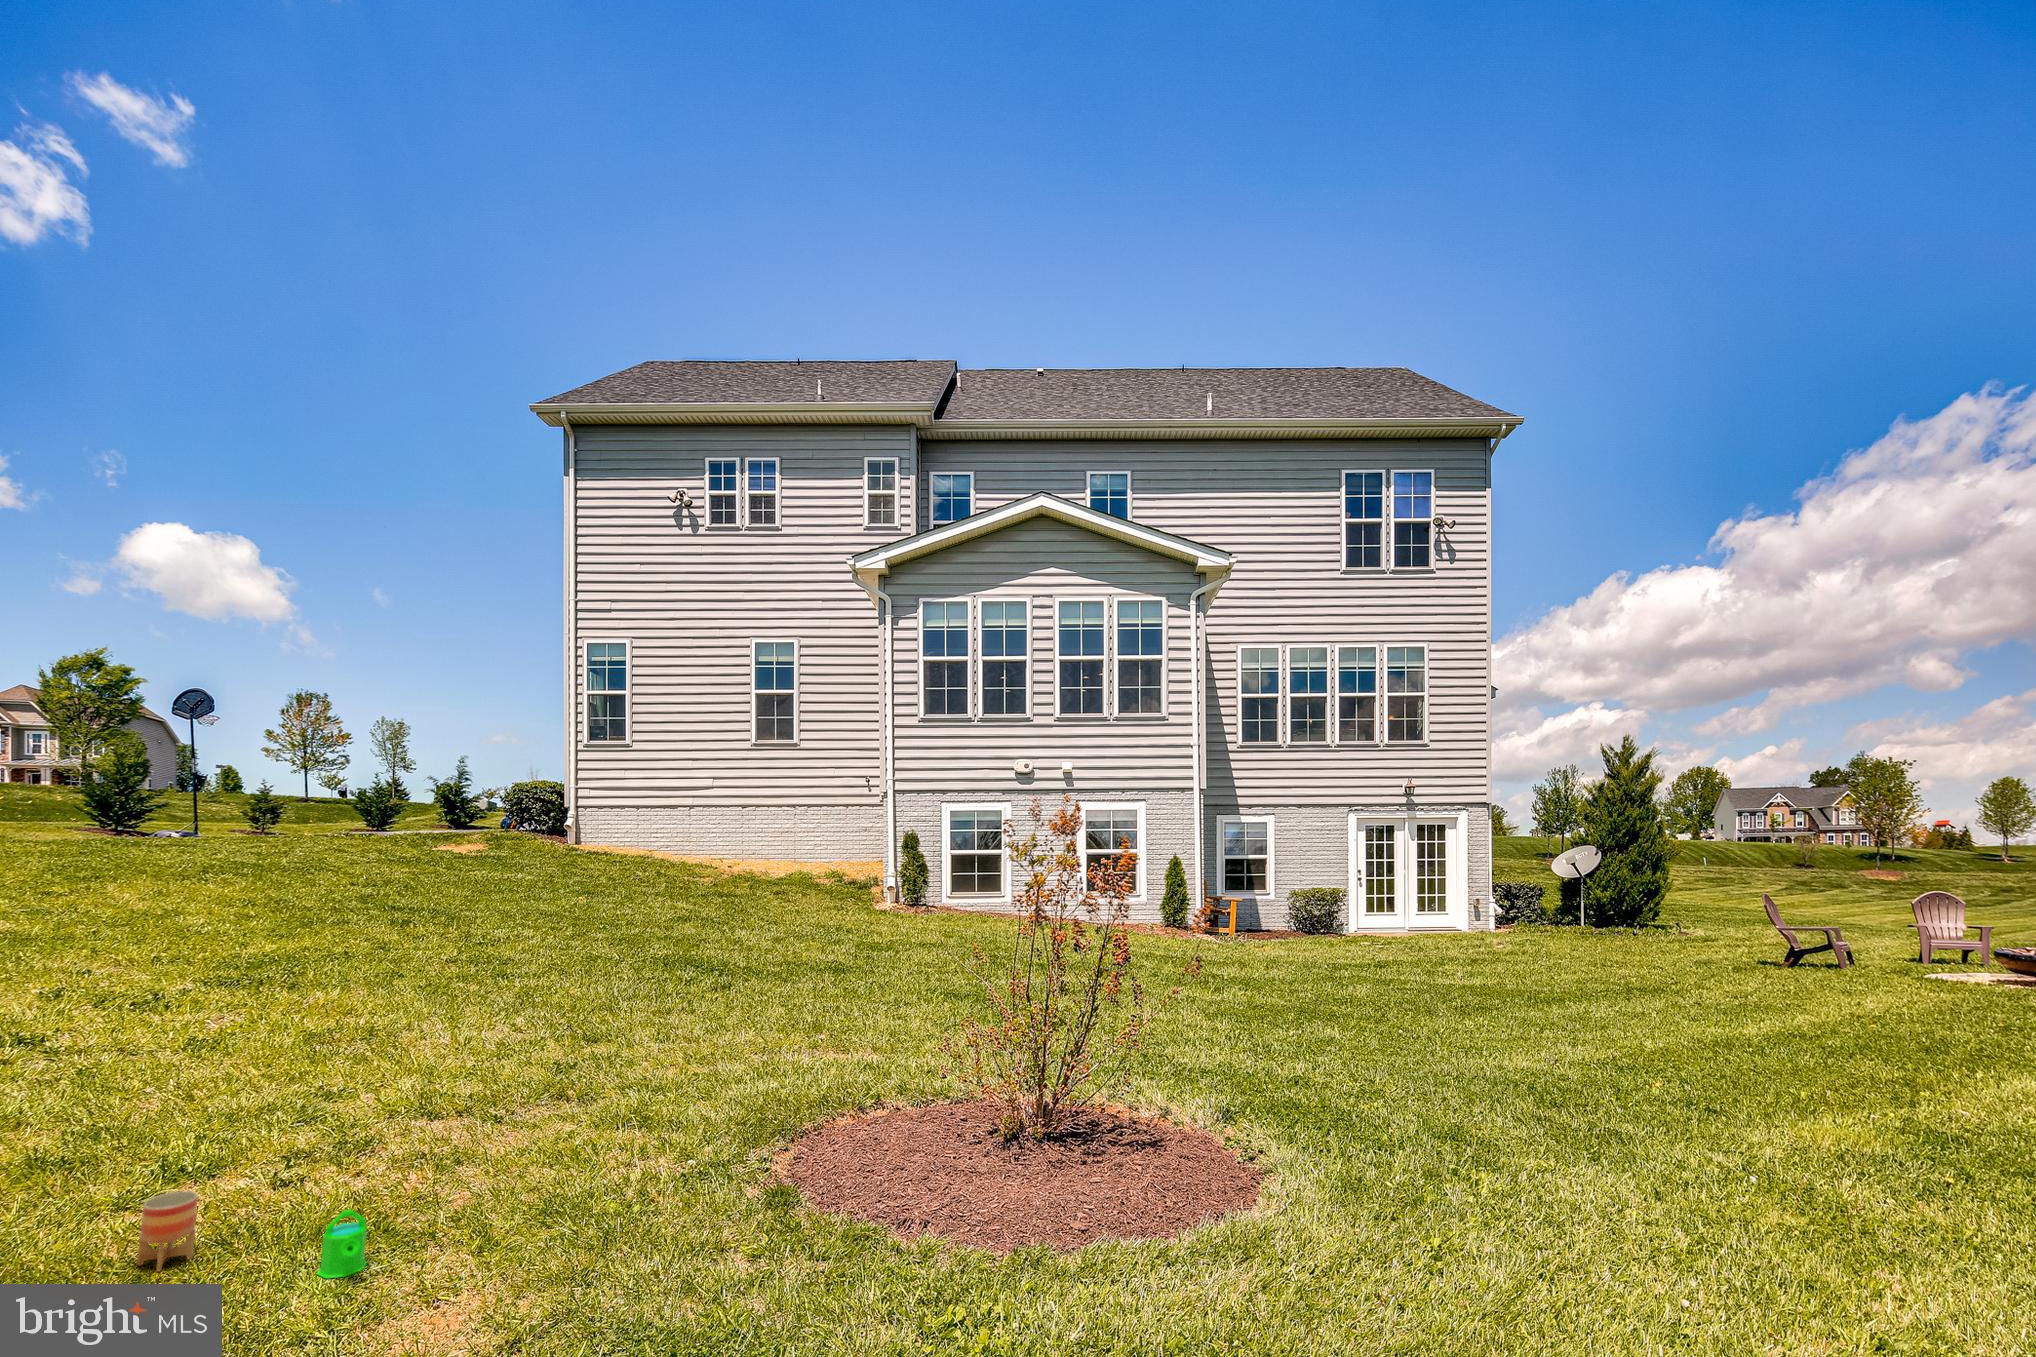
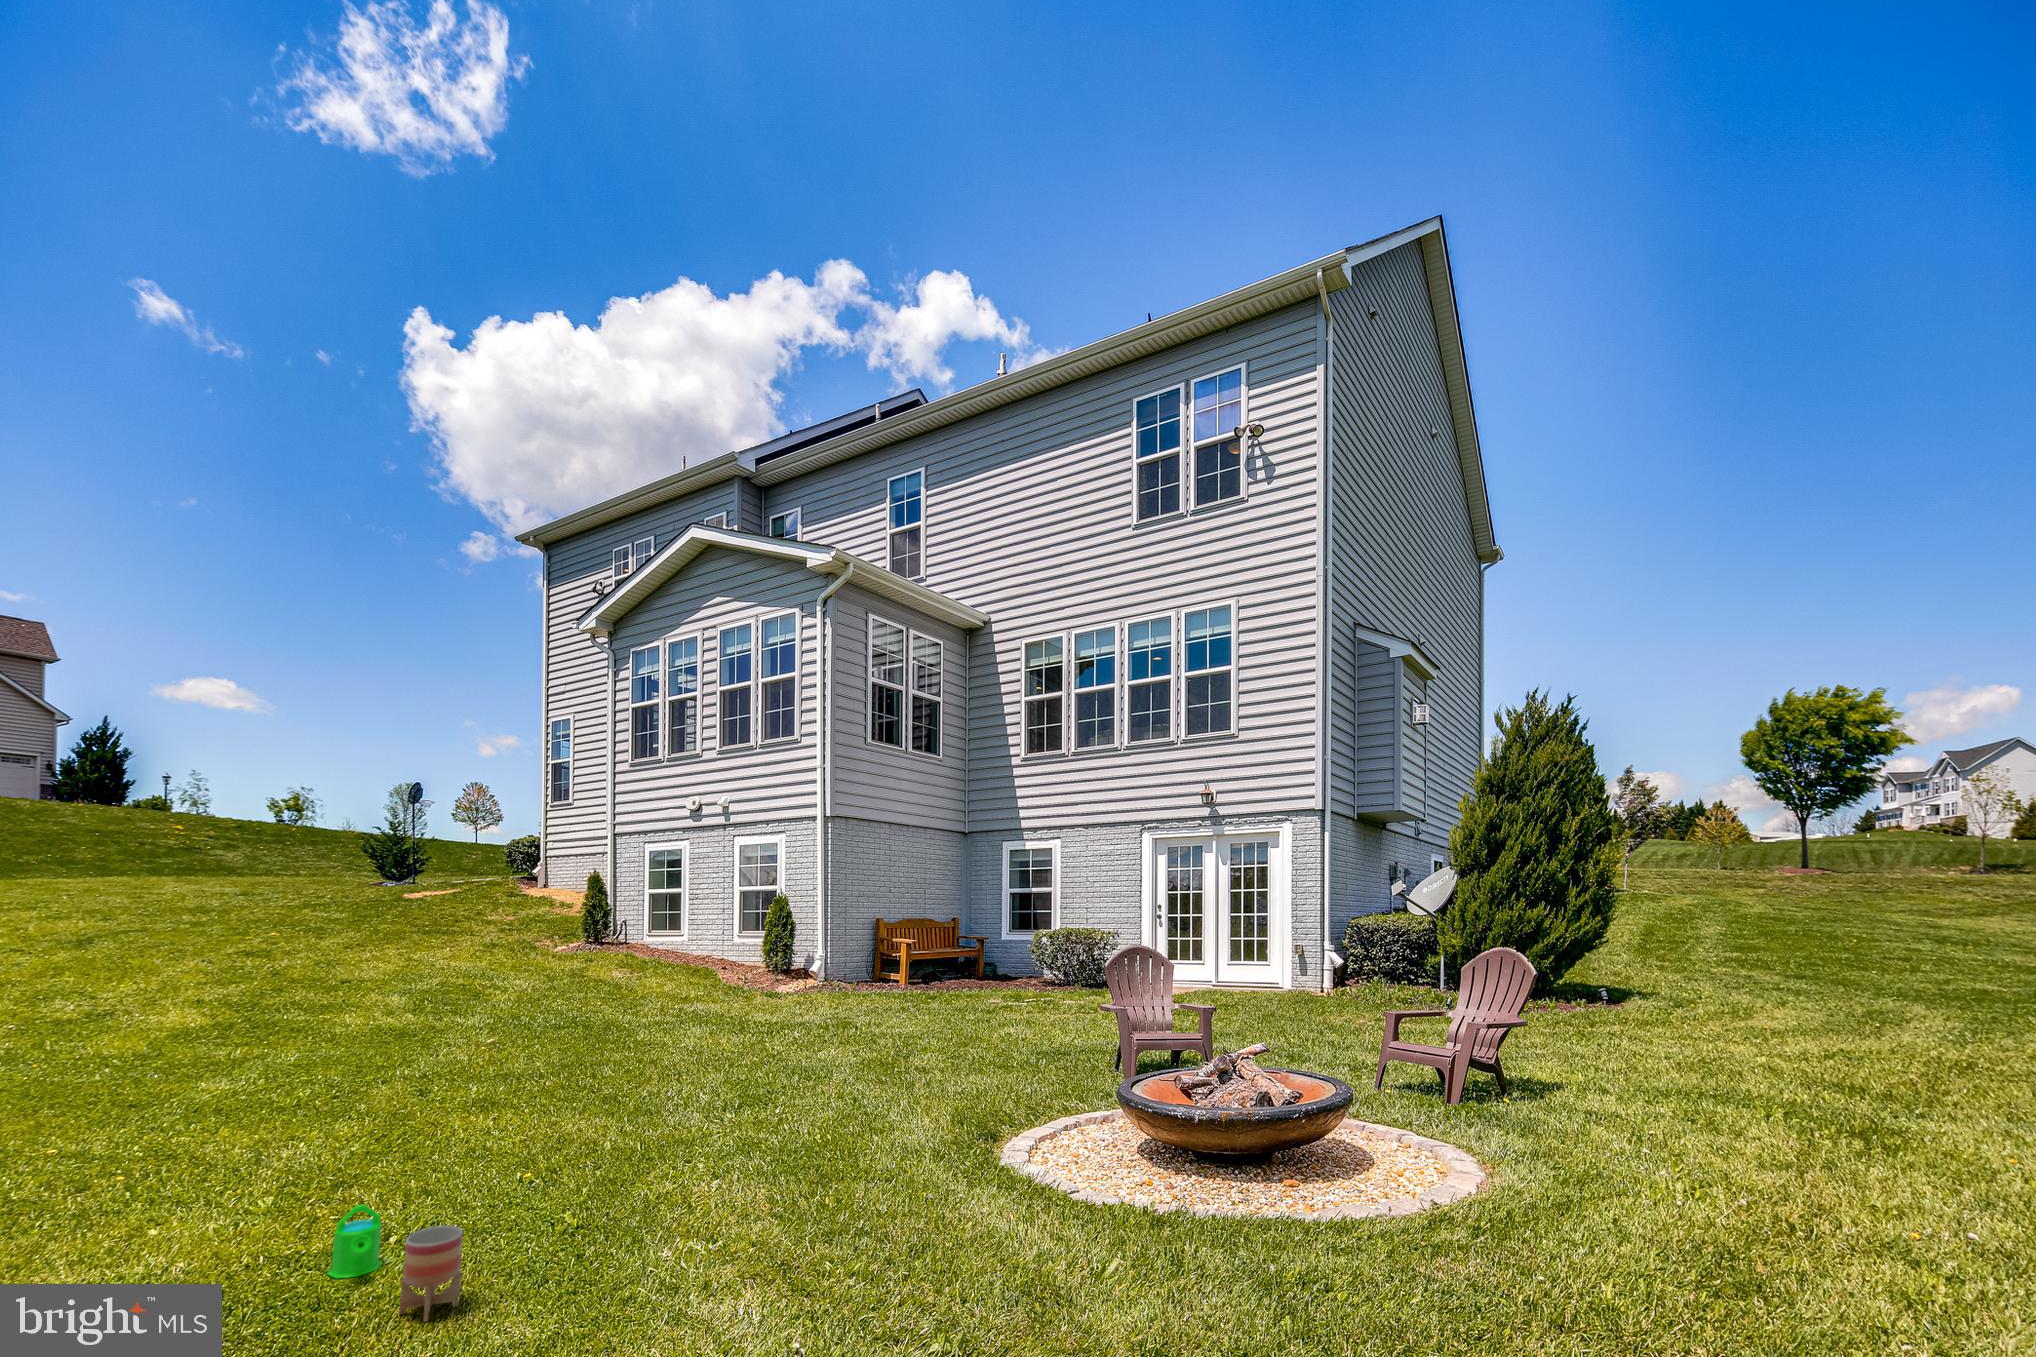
planter: present [137,1191,198,1272] -> present [399,1226,463,1322]

